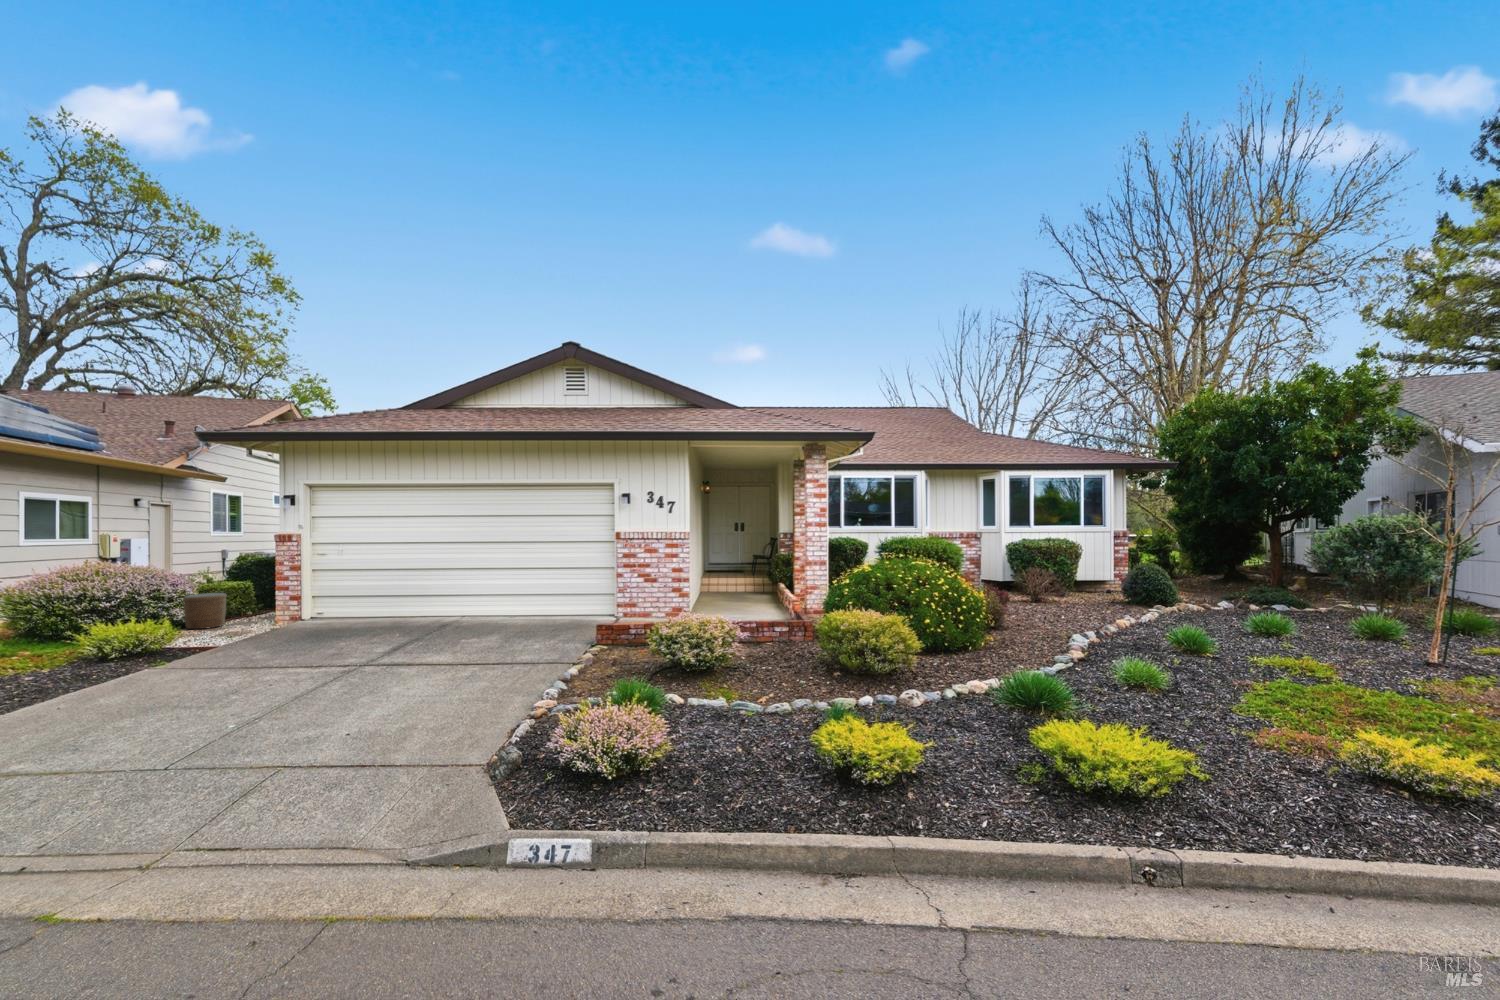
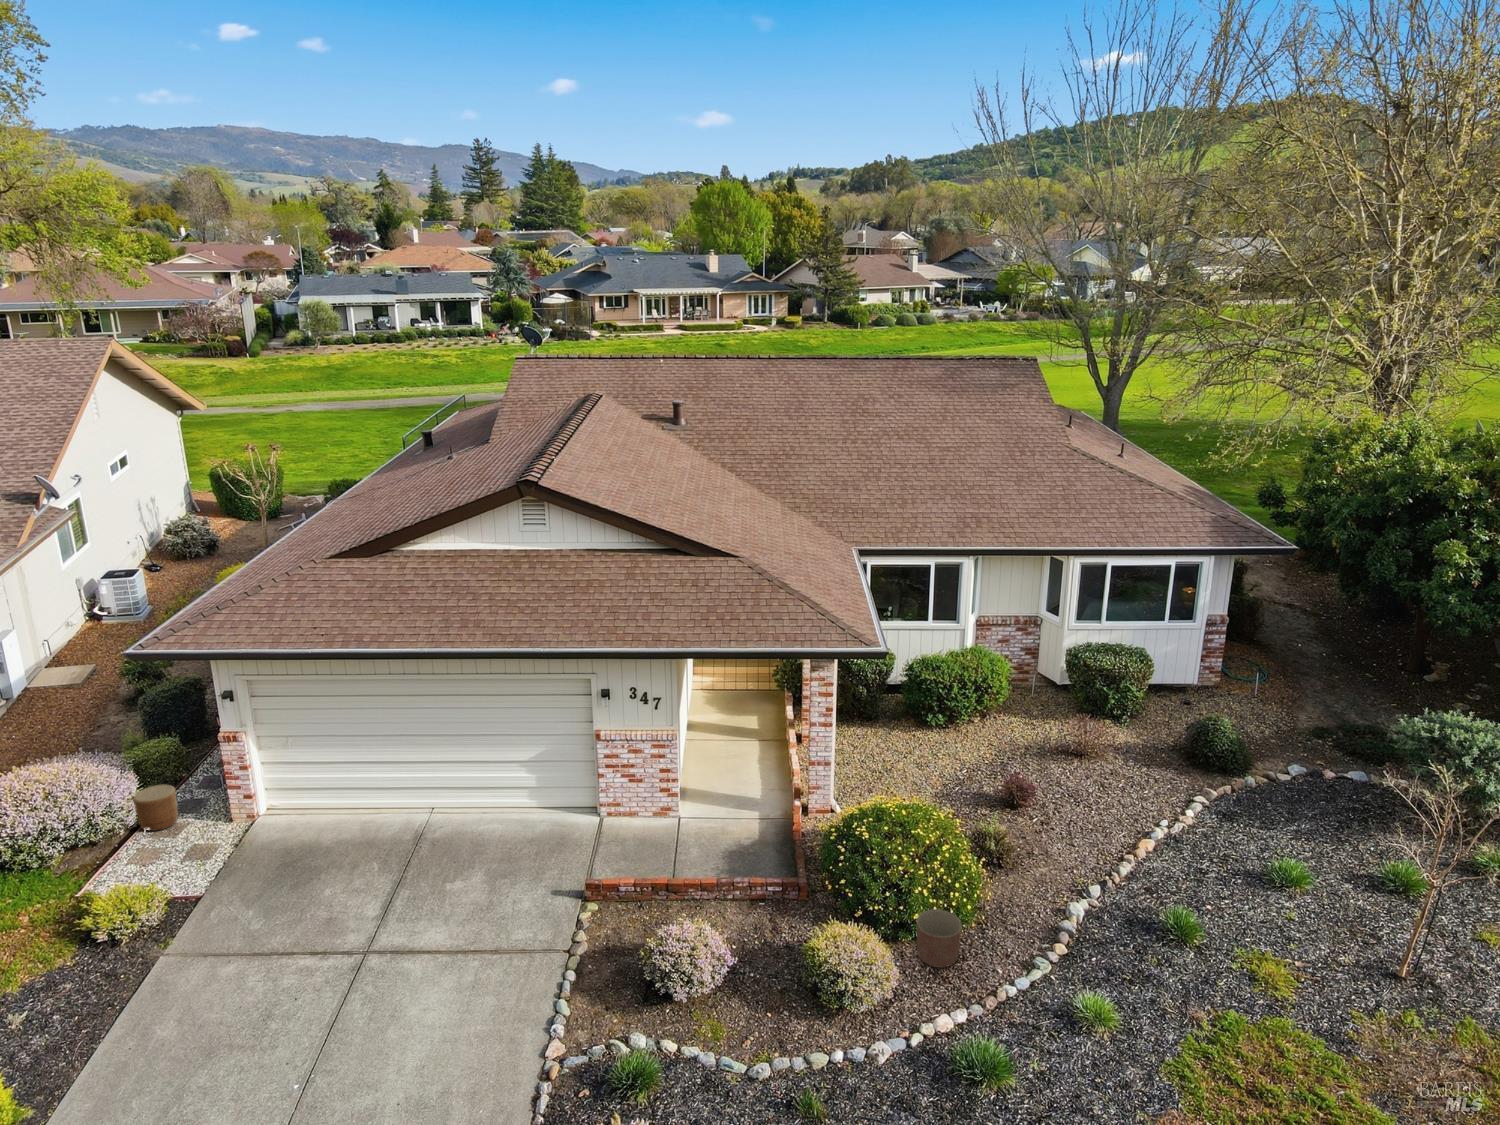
planter: none [928,618,974,666] -> present [917,909,962,968]

